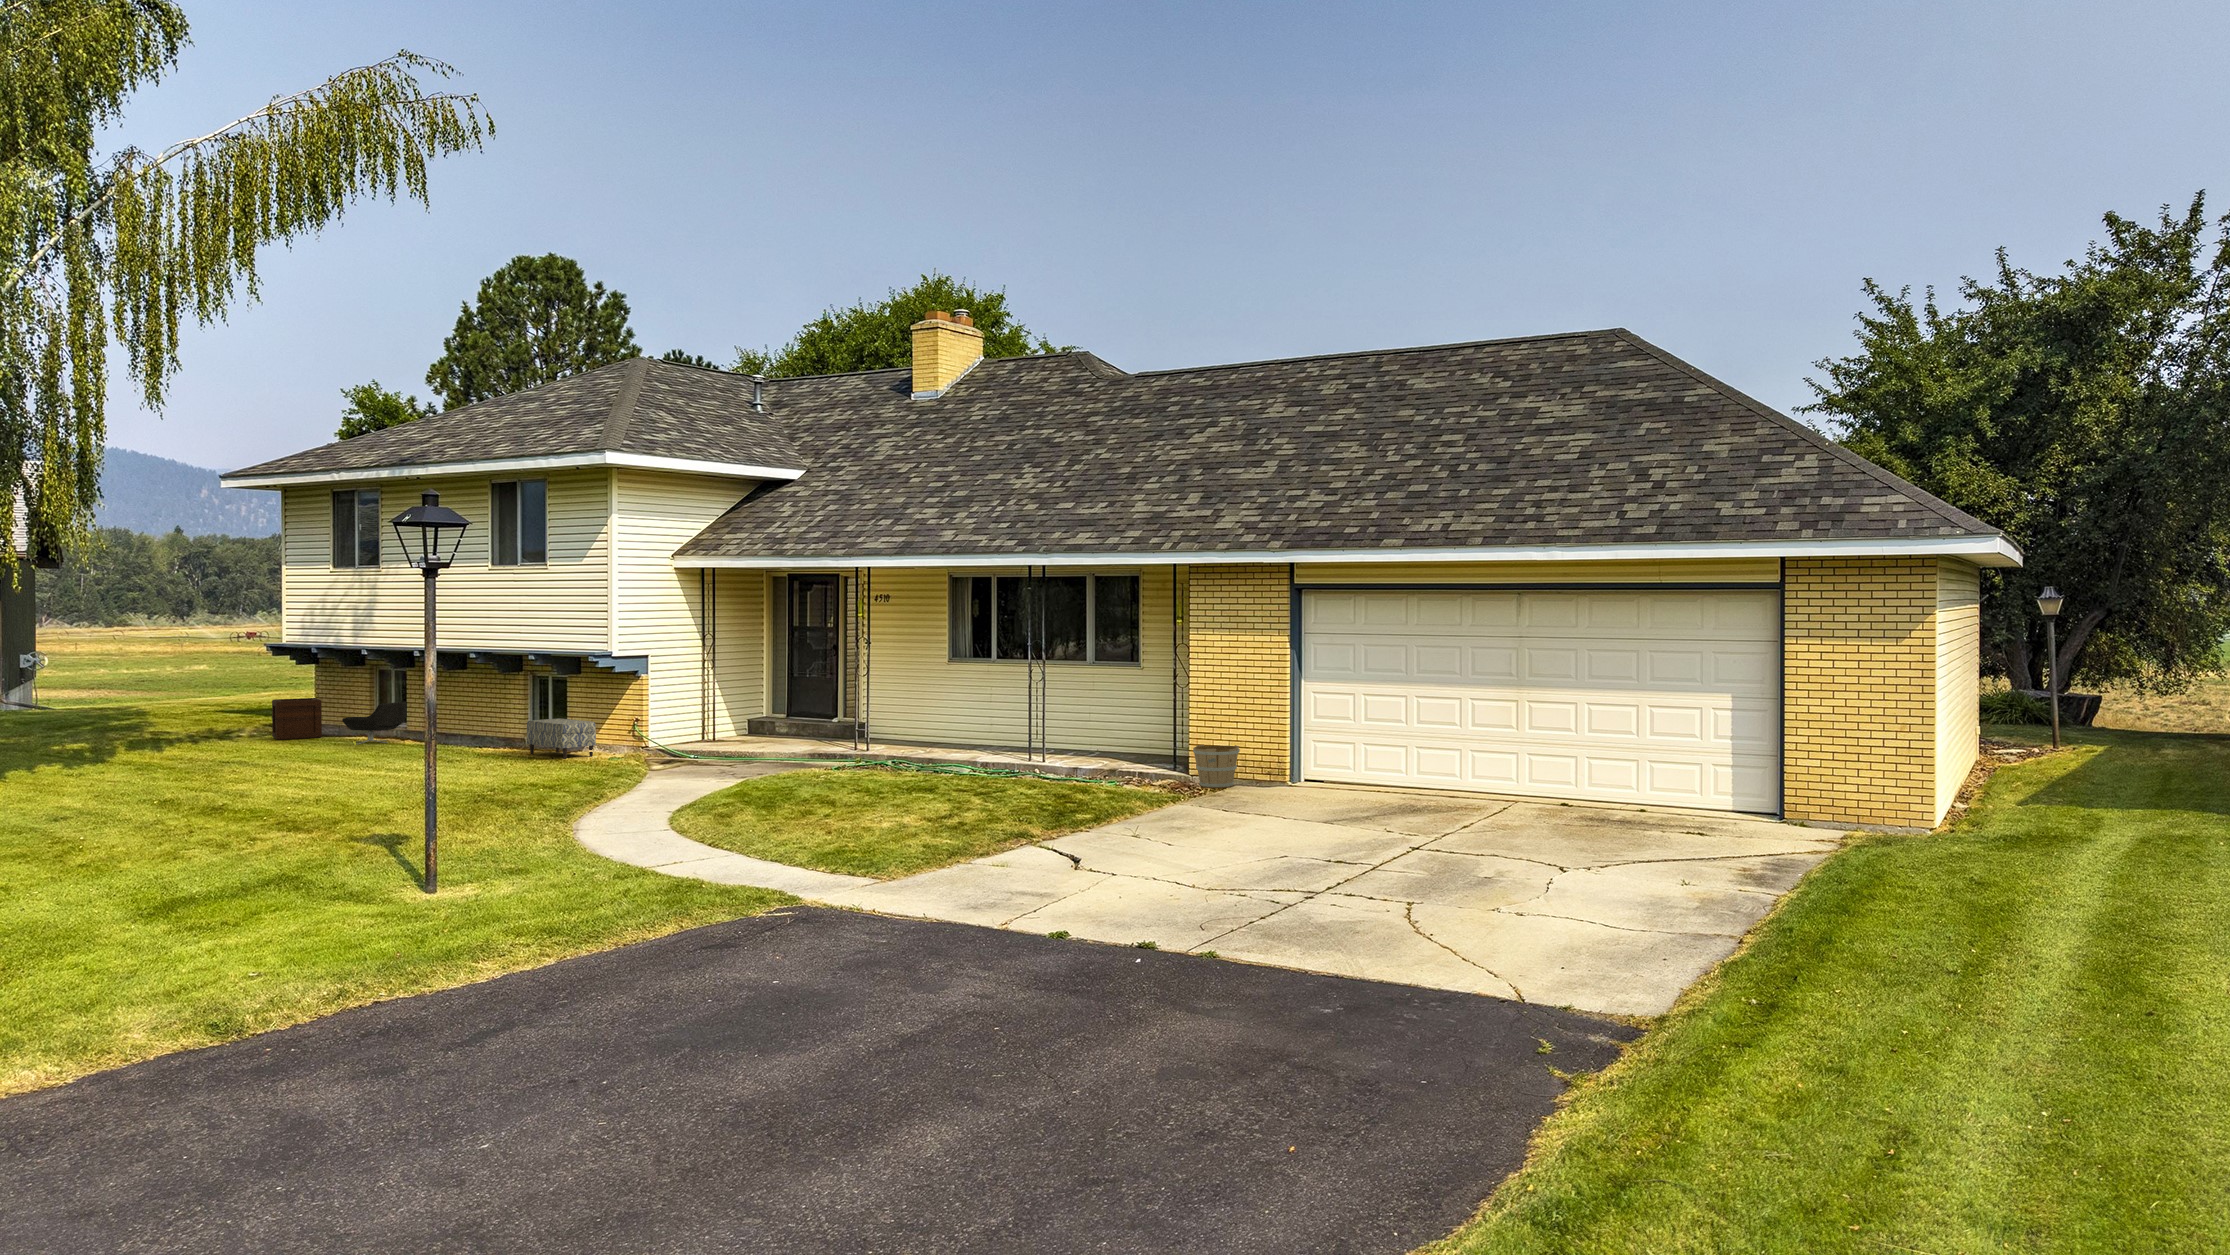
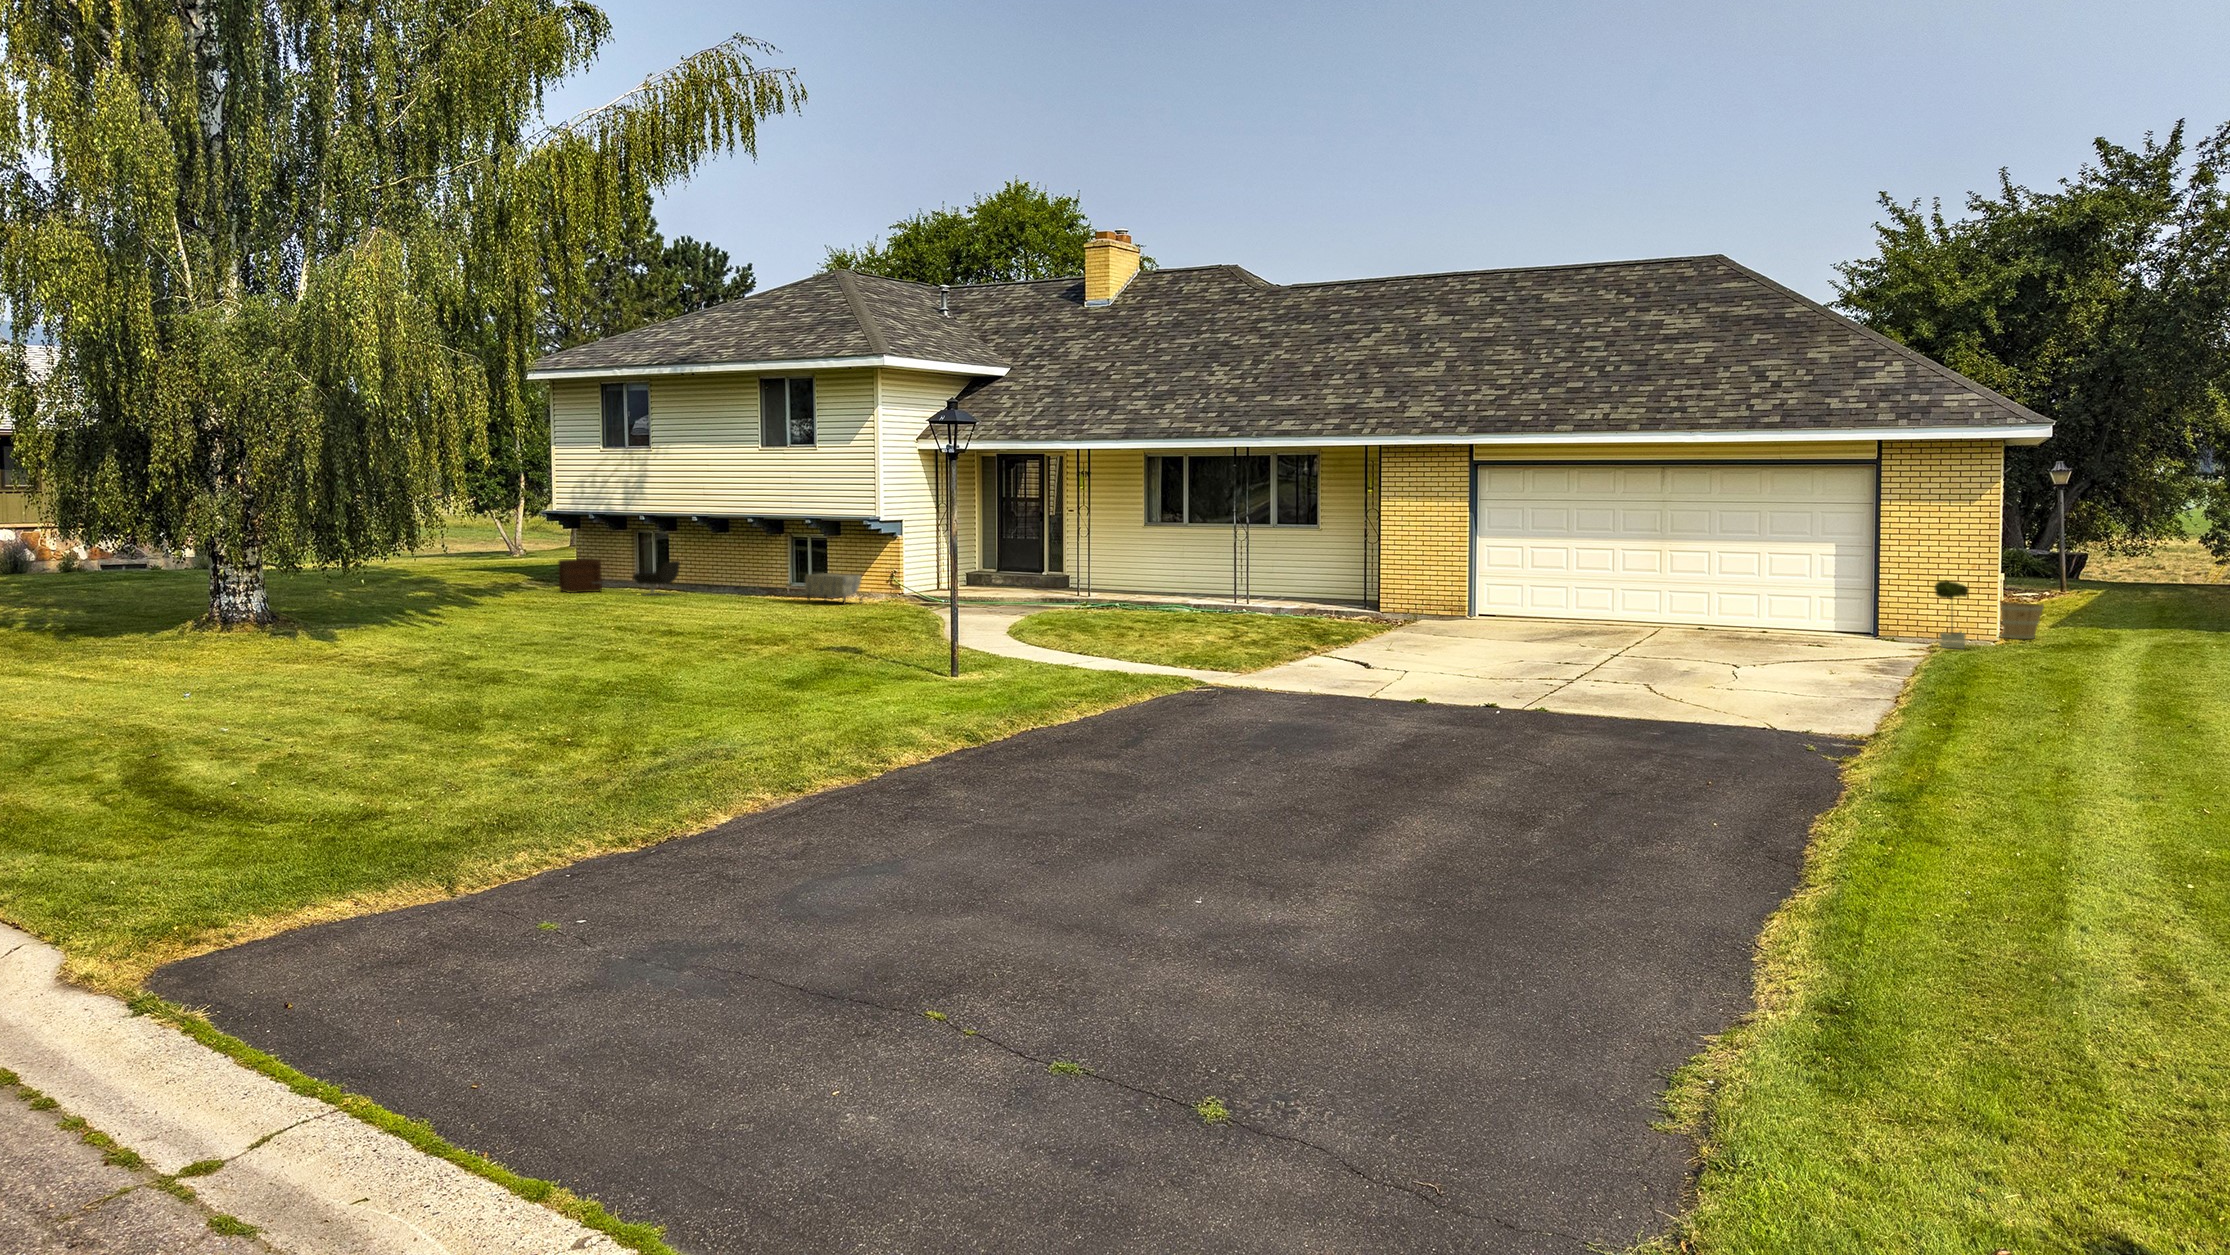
potted tree: none [1860,742,1905,836] -> present [1934,580,1969,649]
wooden bucket: present [1193,745,1240,788] -> present [2000,602,2044,639]

